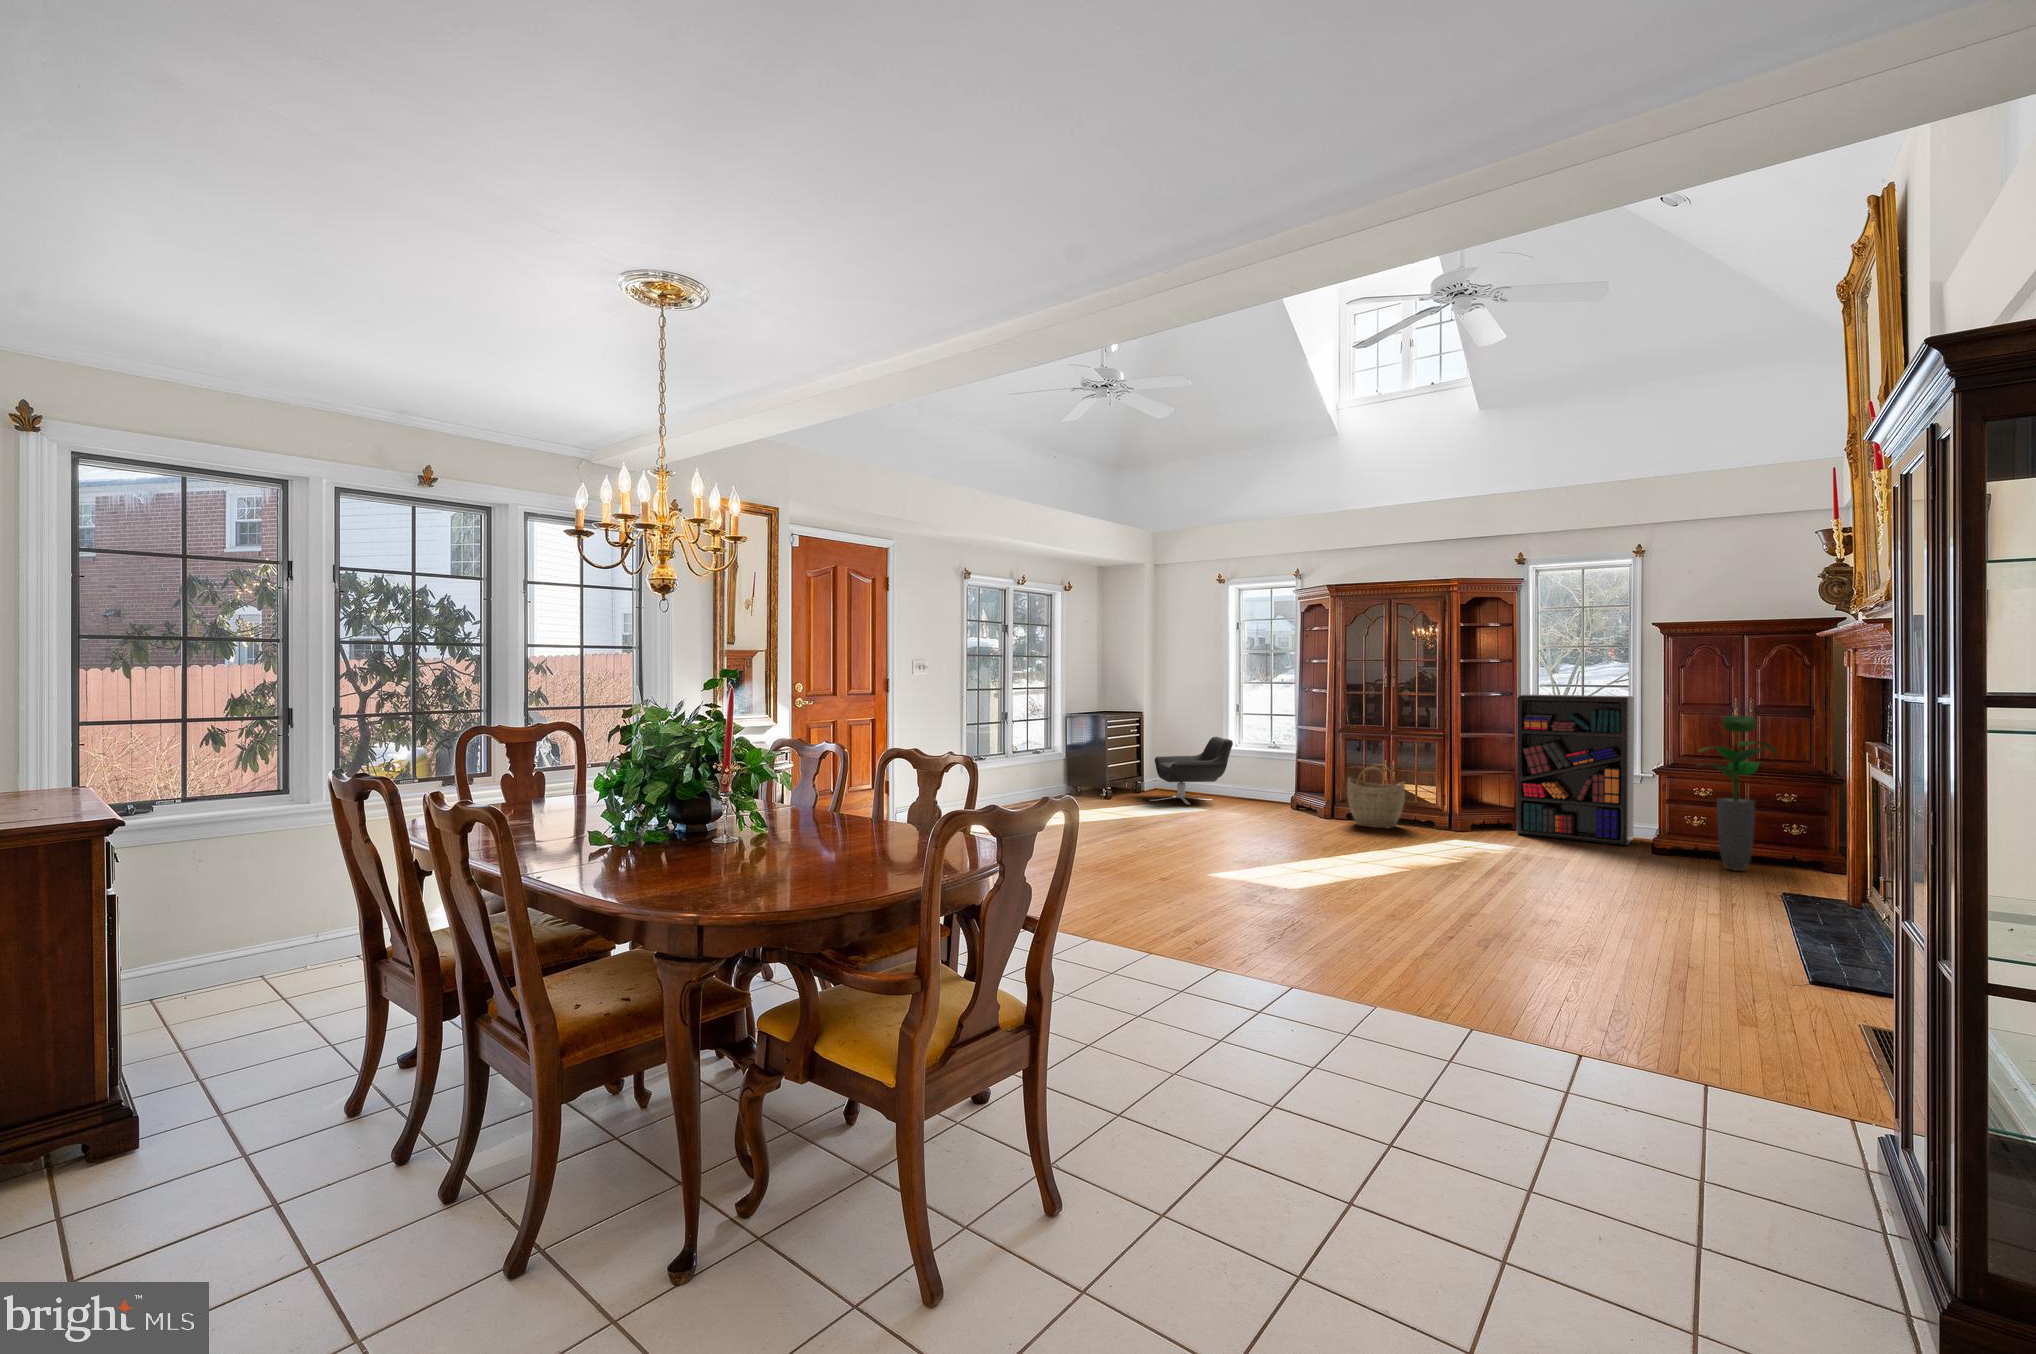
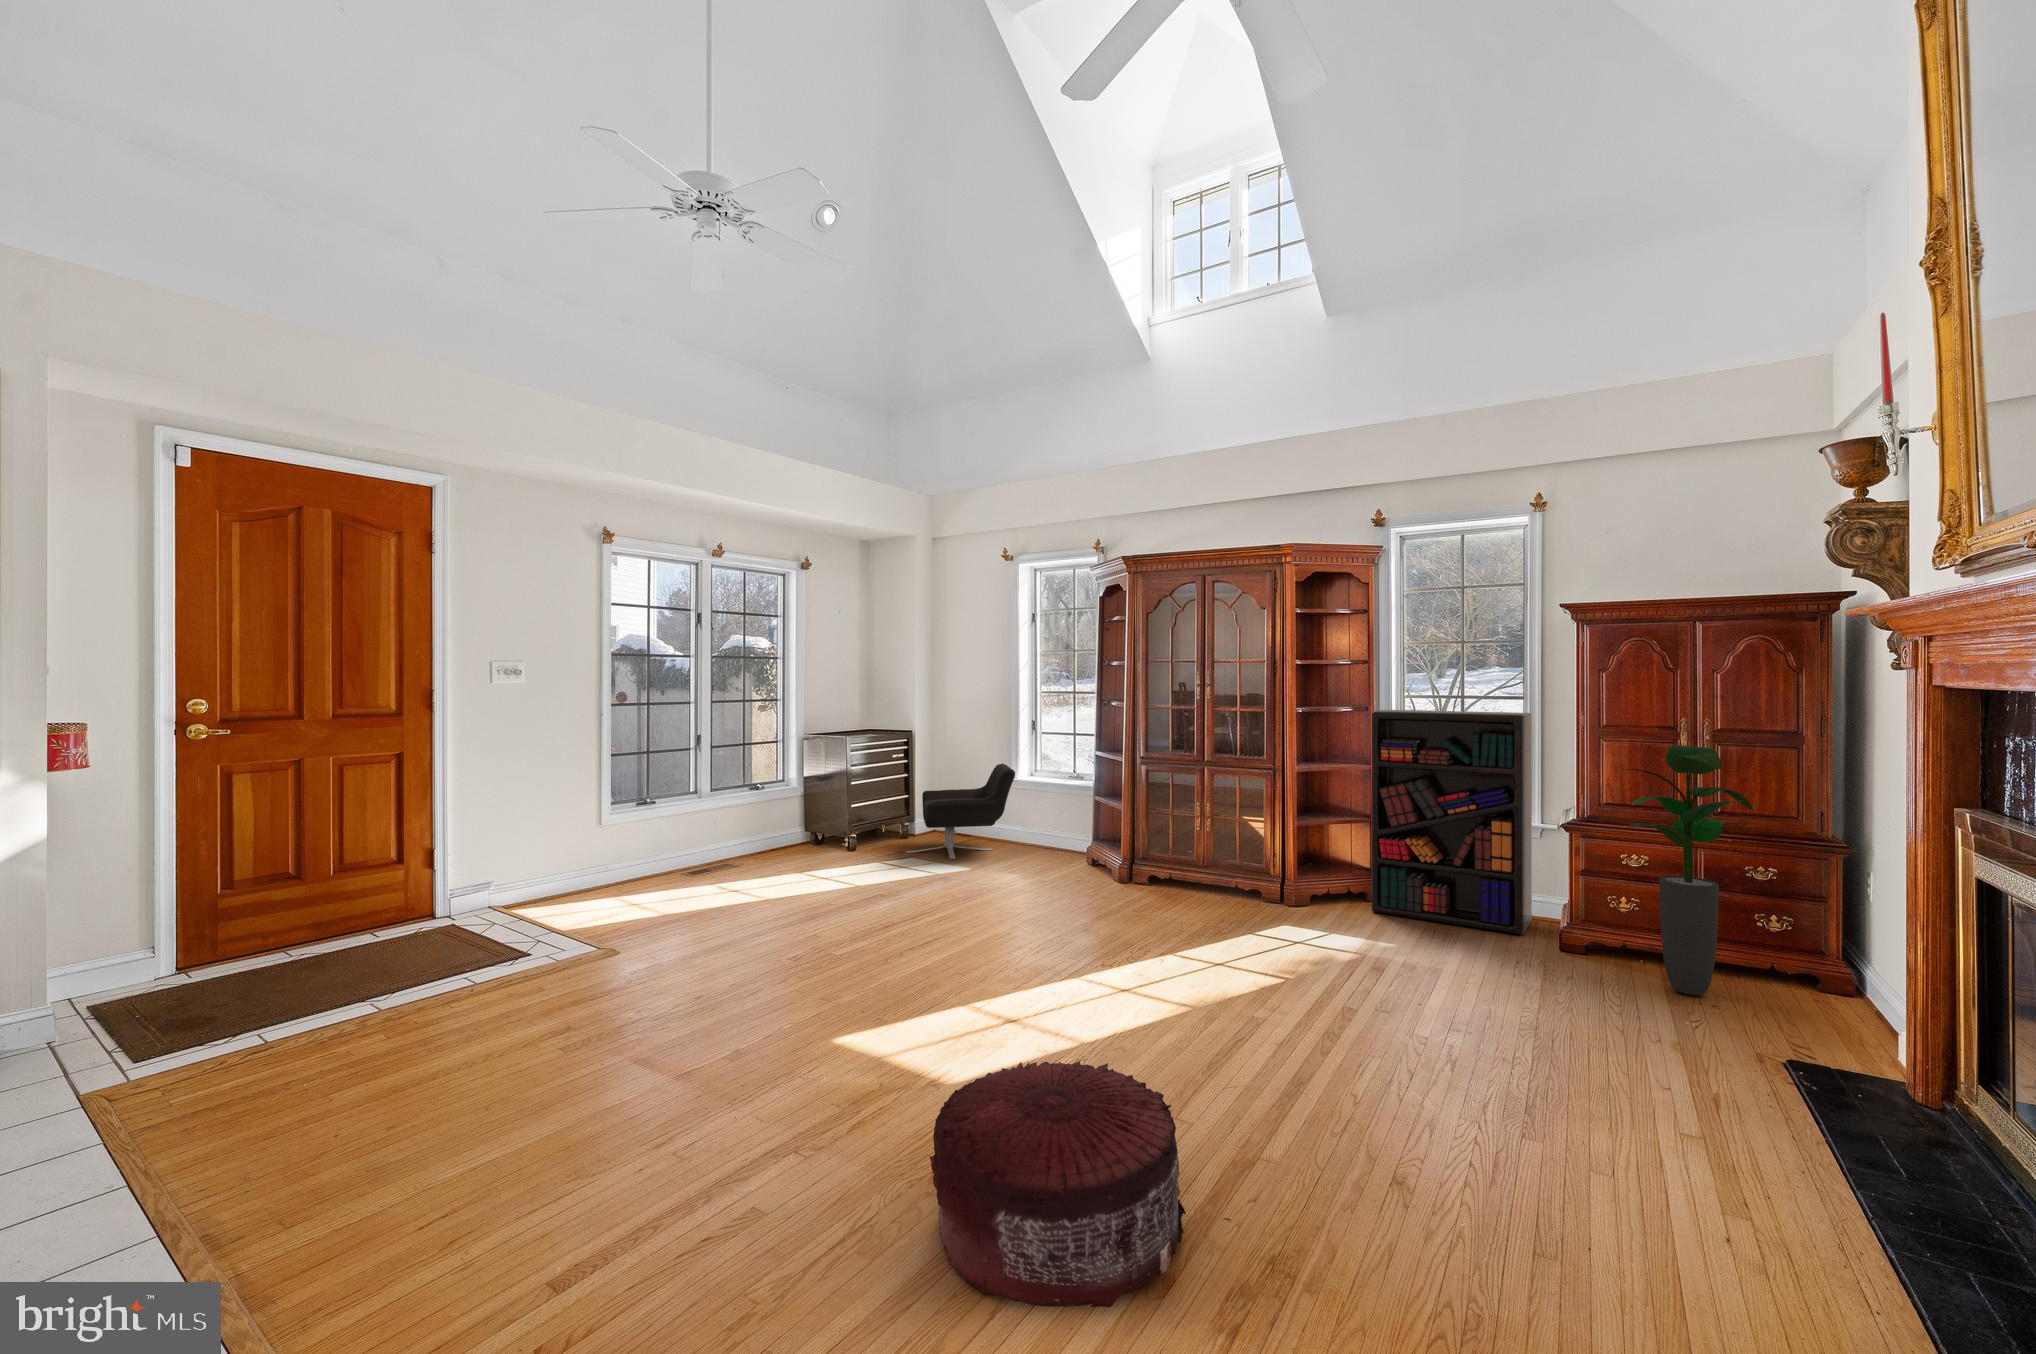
woven basket: present [1347,765,1405,828] -> none [1142,808,1220,903]
pouf: none [1335,860,1460,940] -> present [930,1061,1186,1307]

